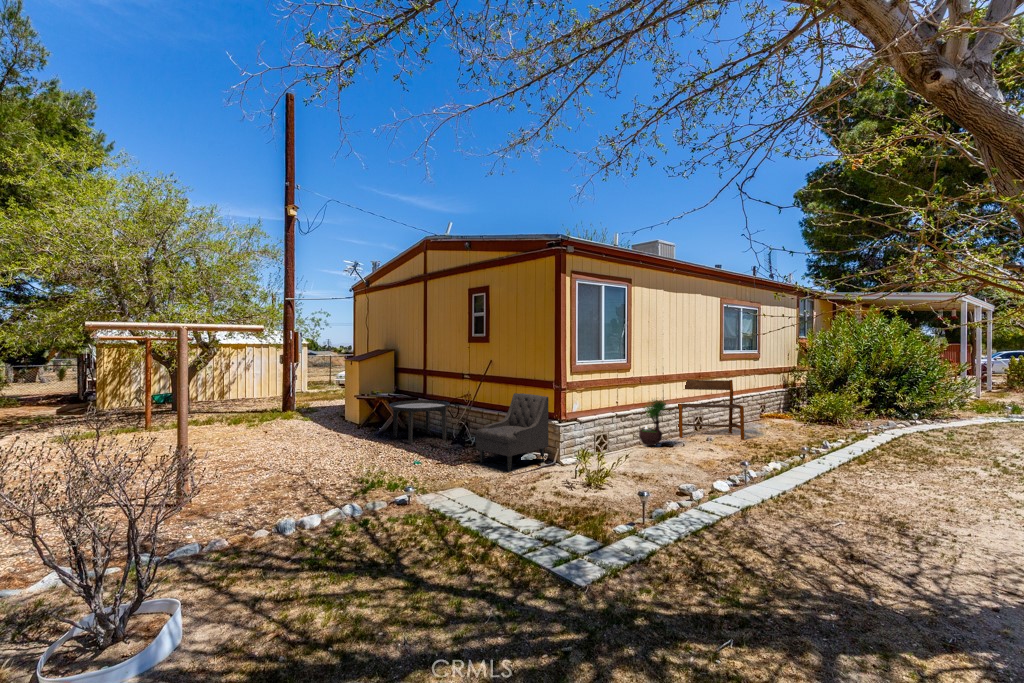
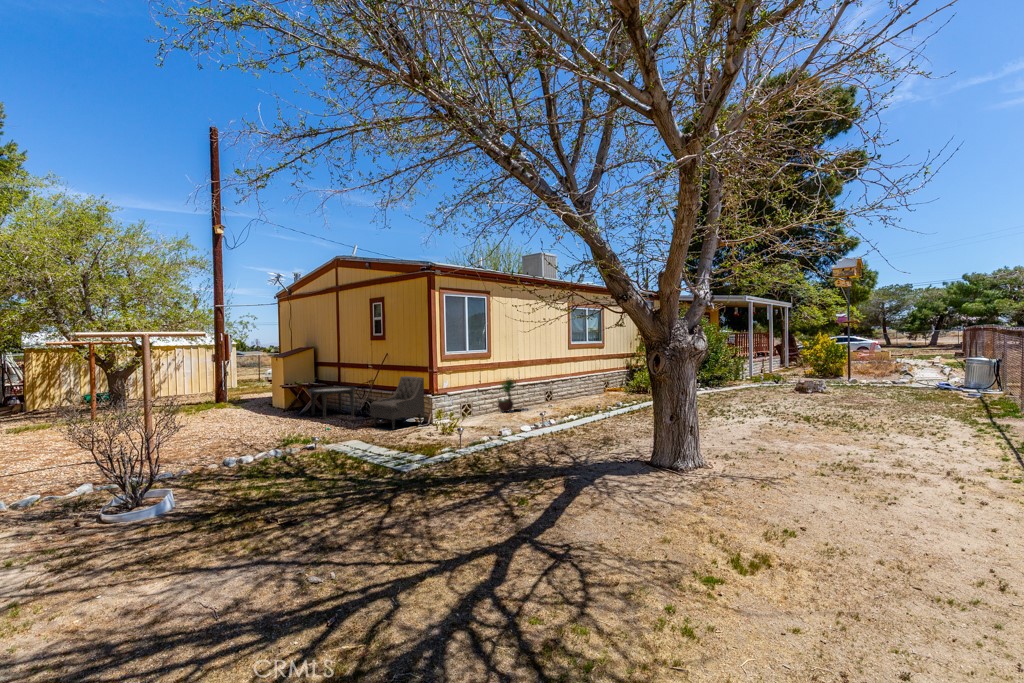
bench: present [678,380,745,440] -> none [531,363,576,406]

